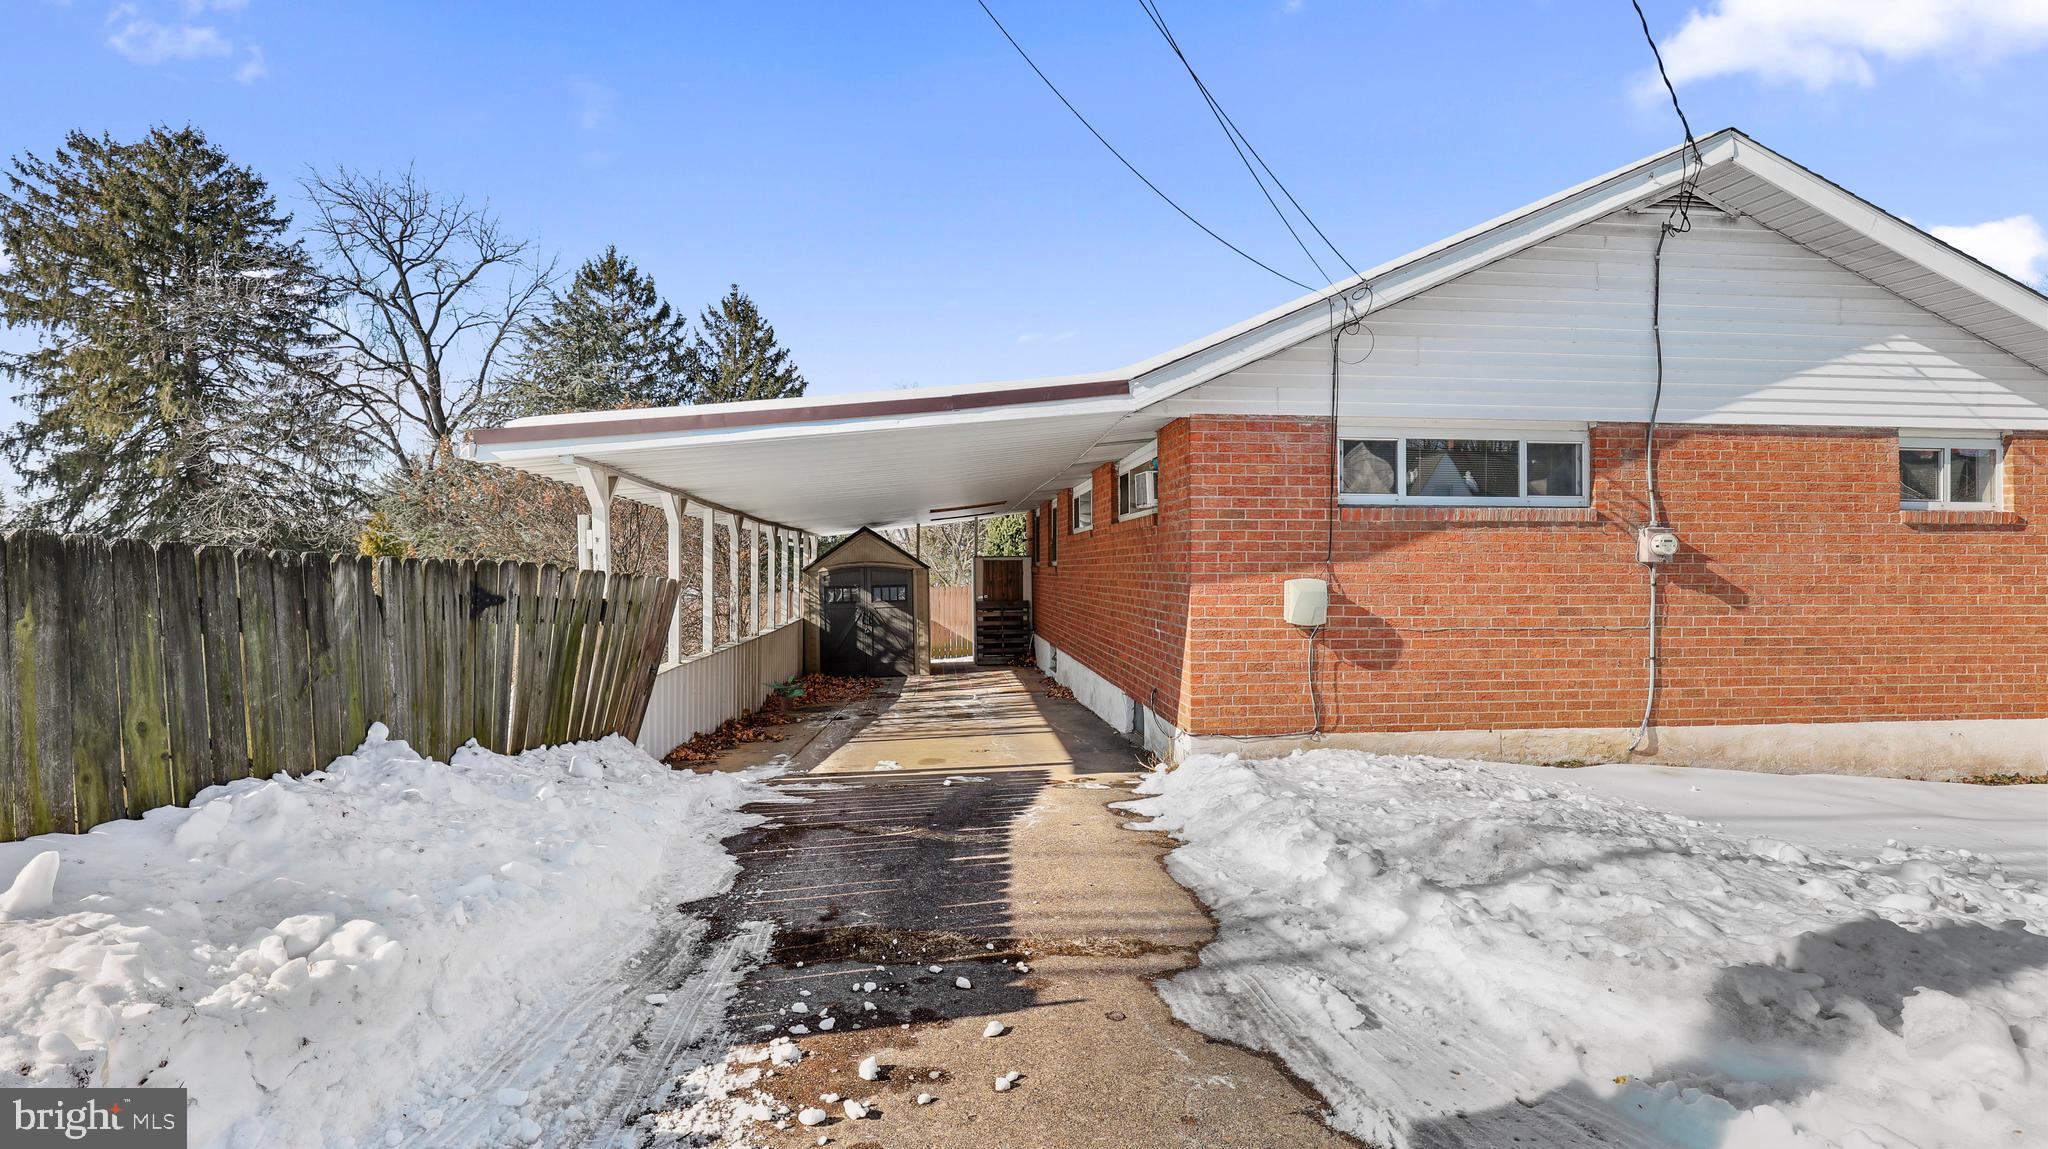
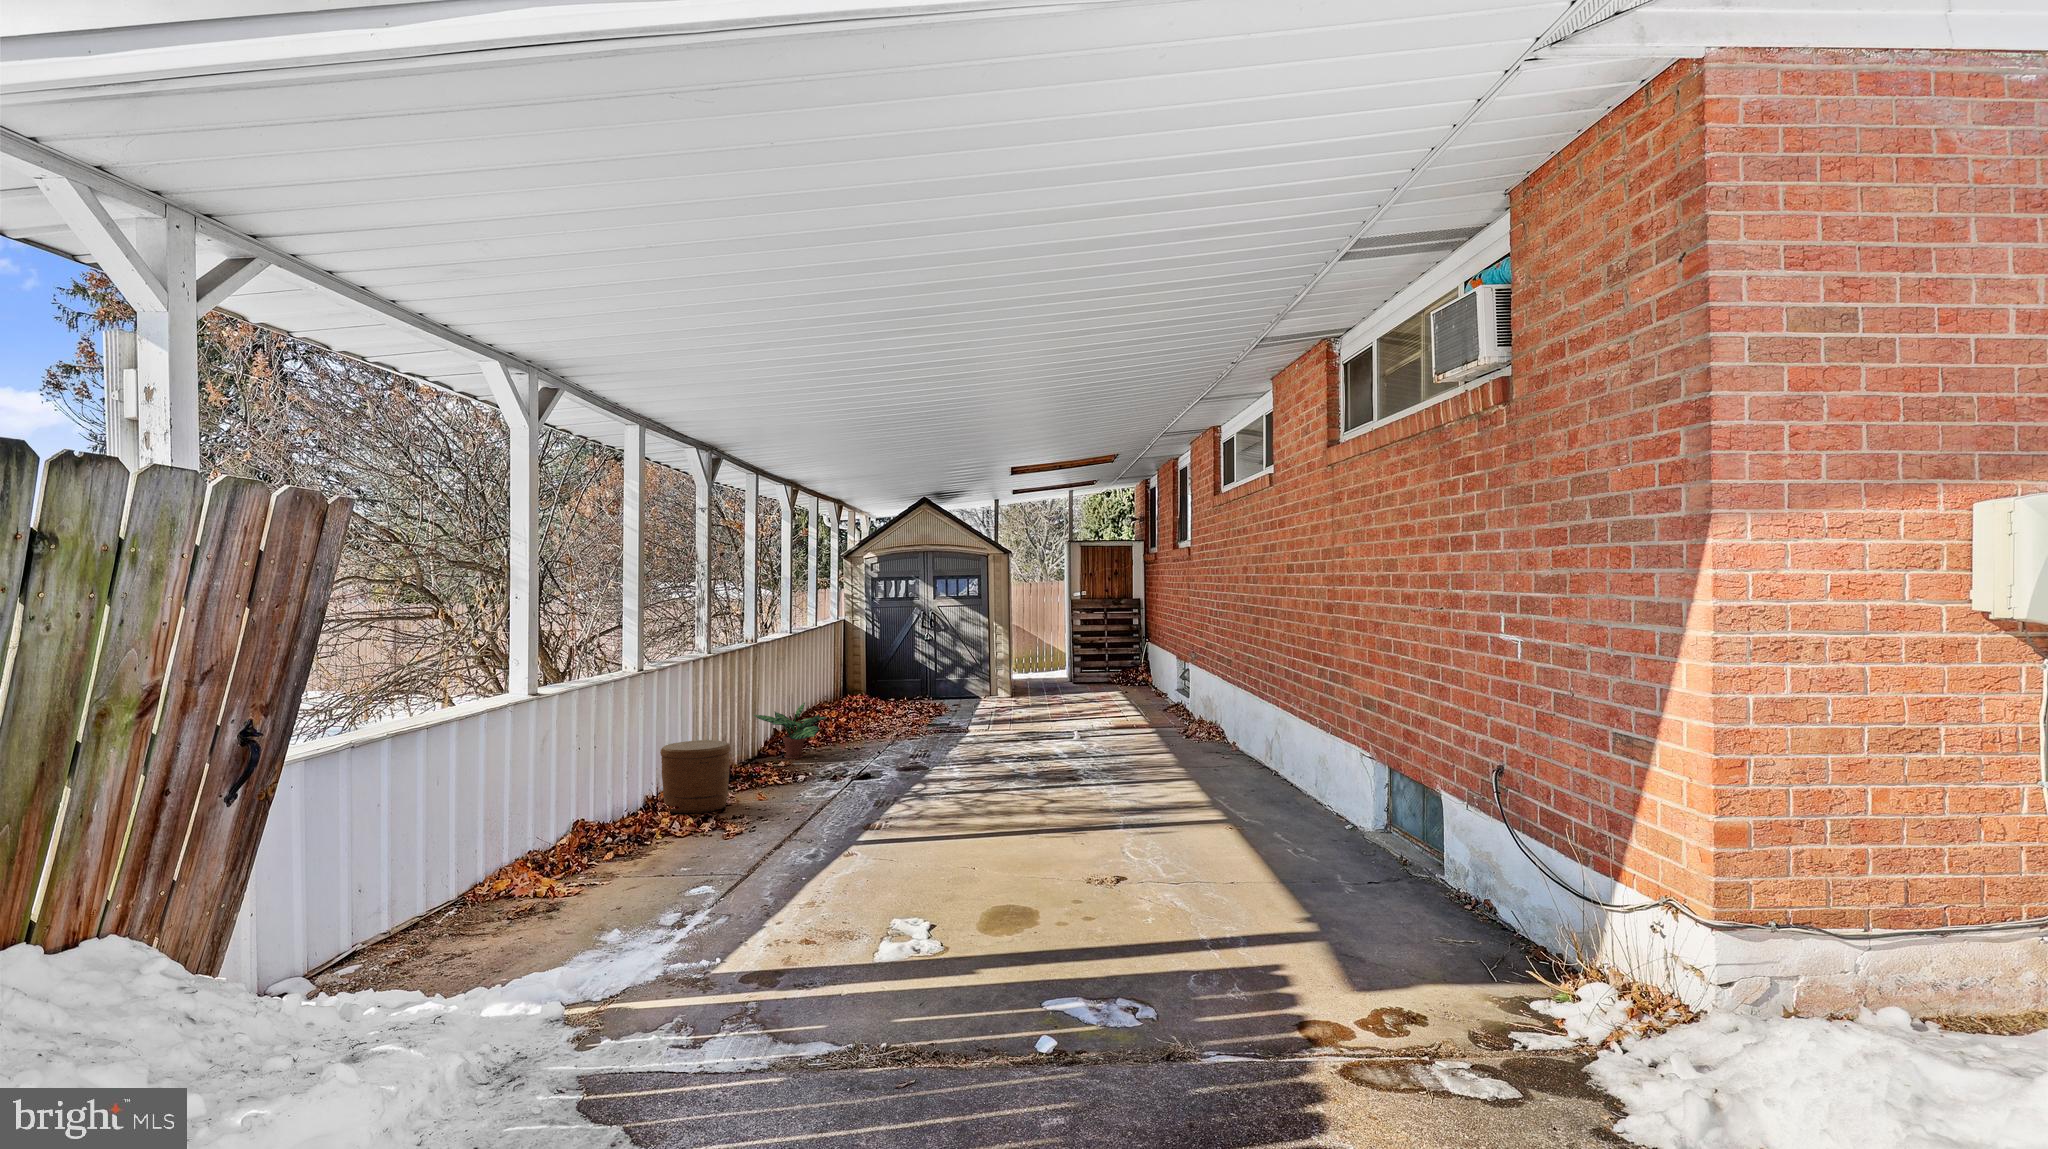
woven basket: none [721,693,763,735] -> present [660,740,731,813]

